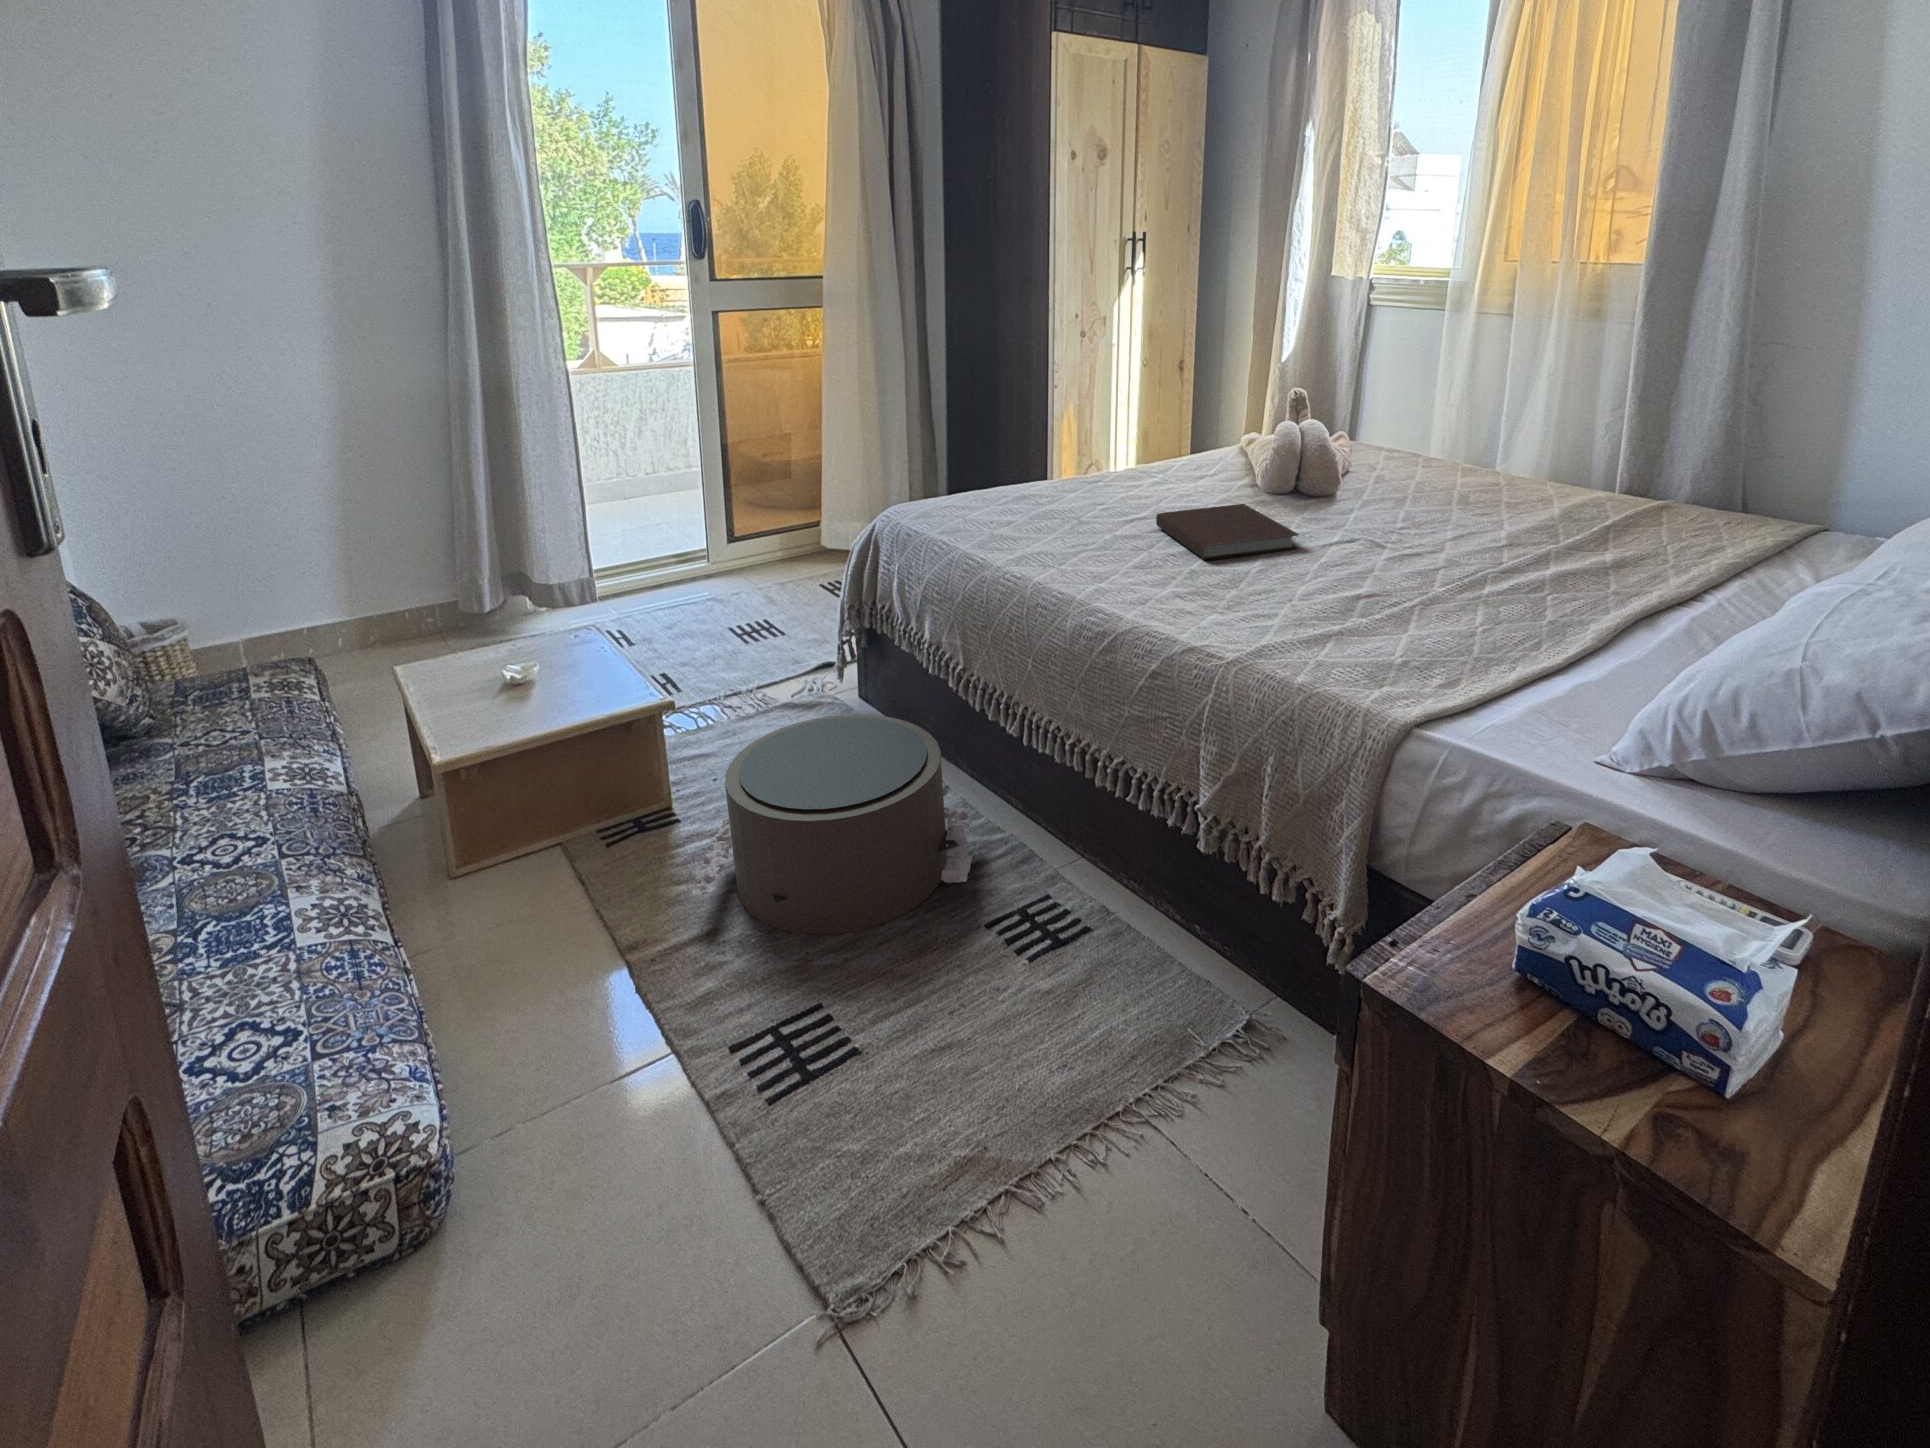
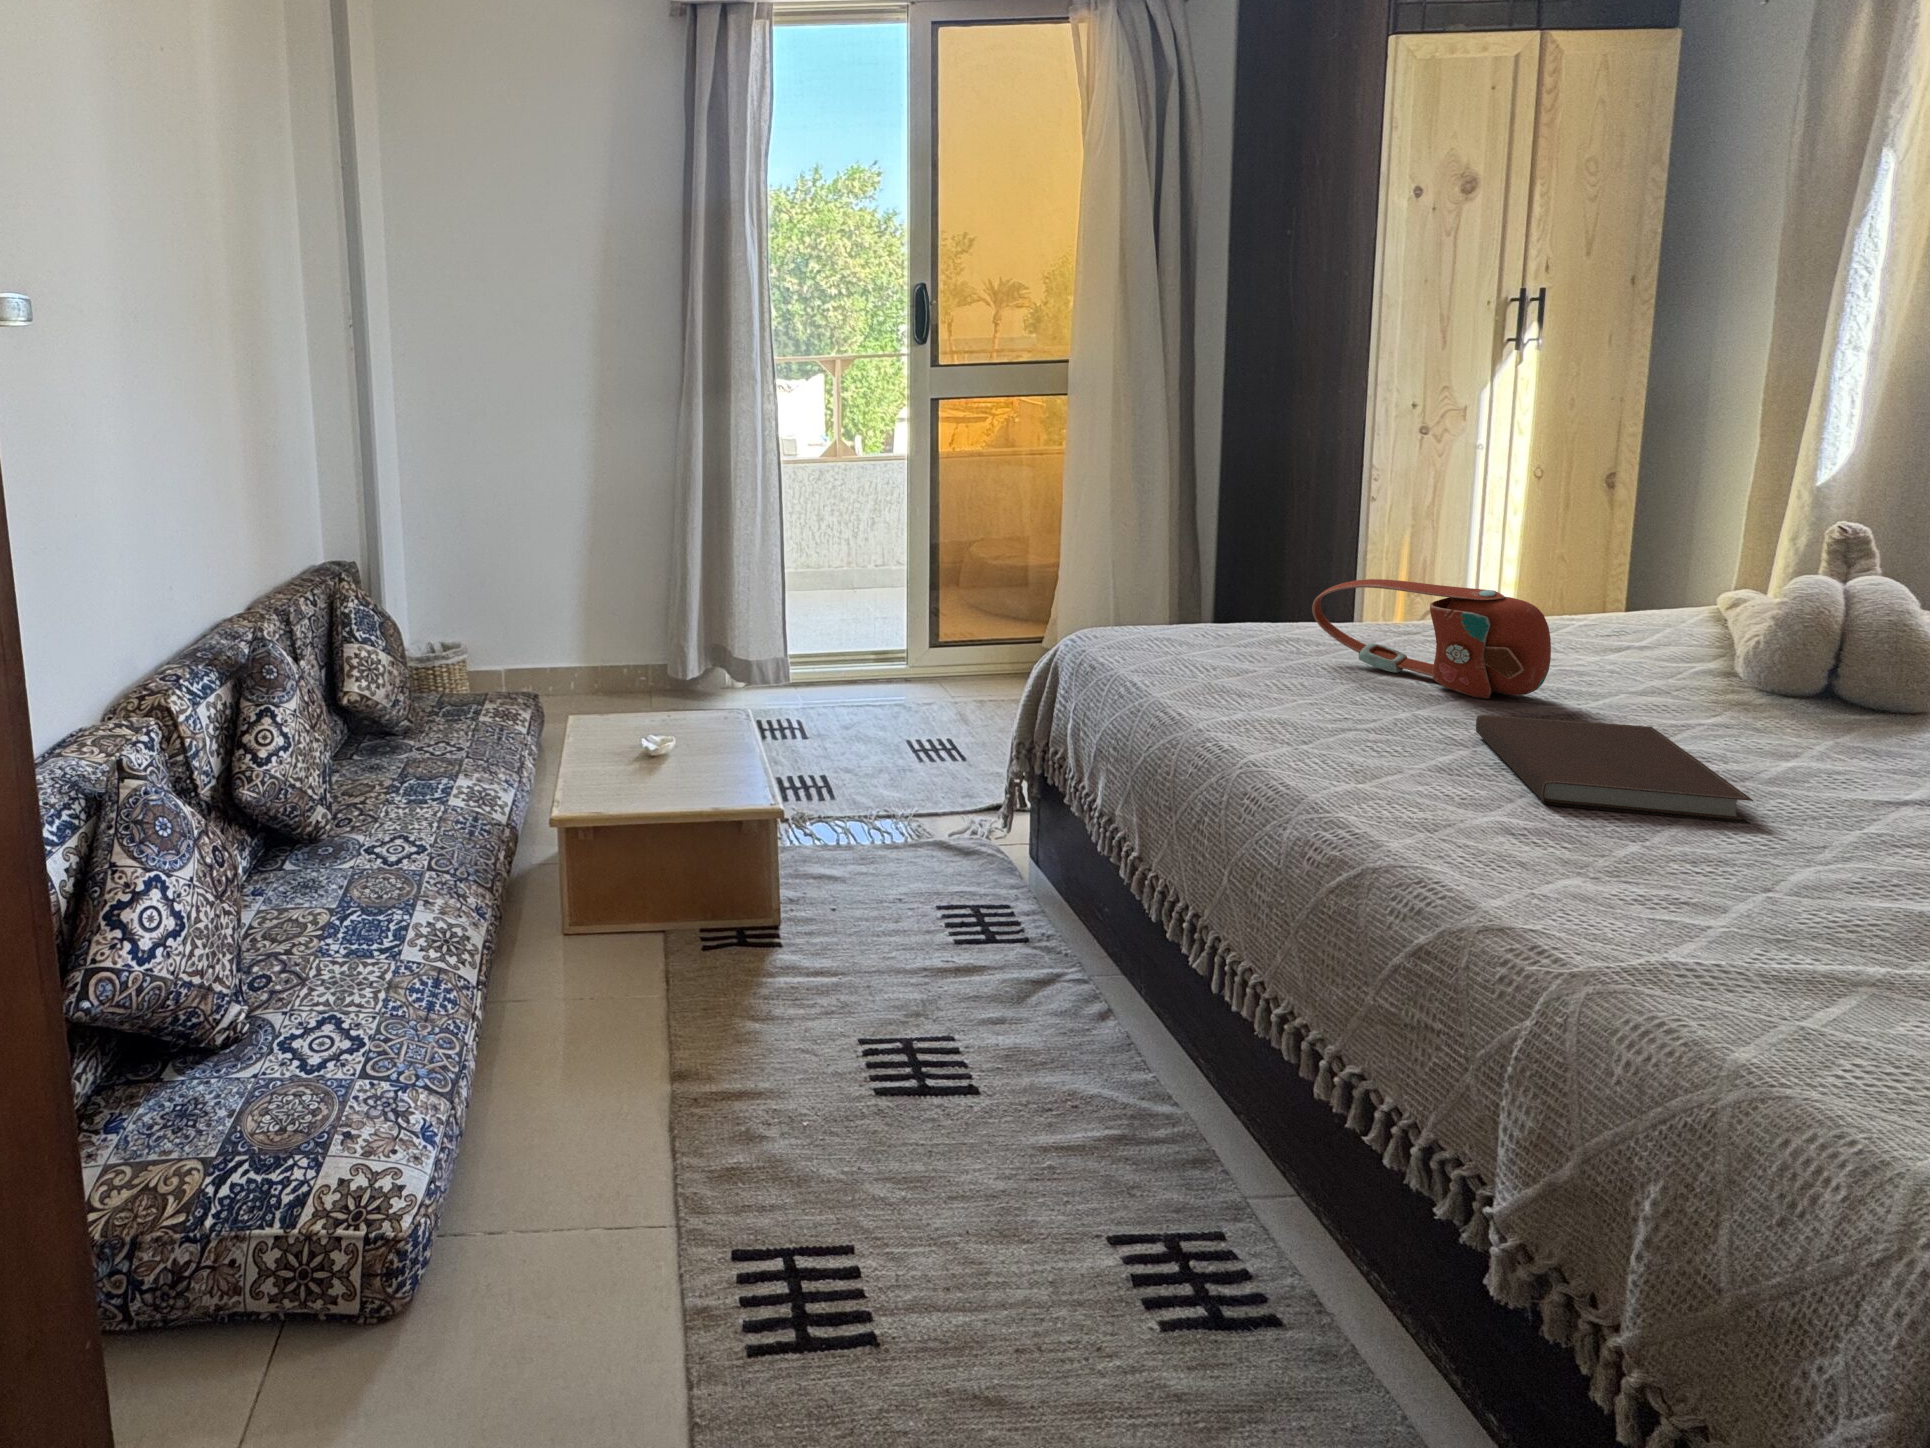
handbag: none [1044,430,1186,505] -> present [1312,579,1551,699]
pouf: present [692,714,972,935] -> none [759,874,1117,1165]

